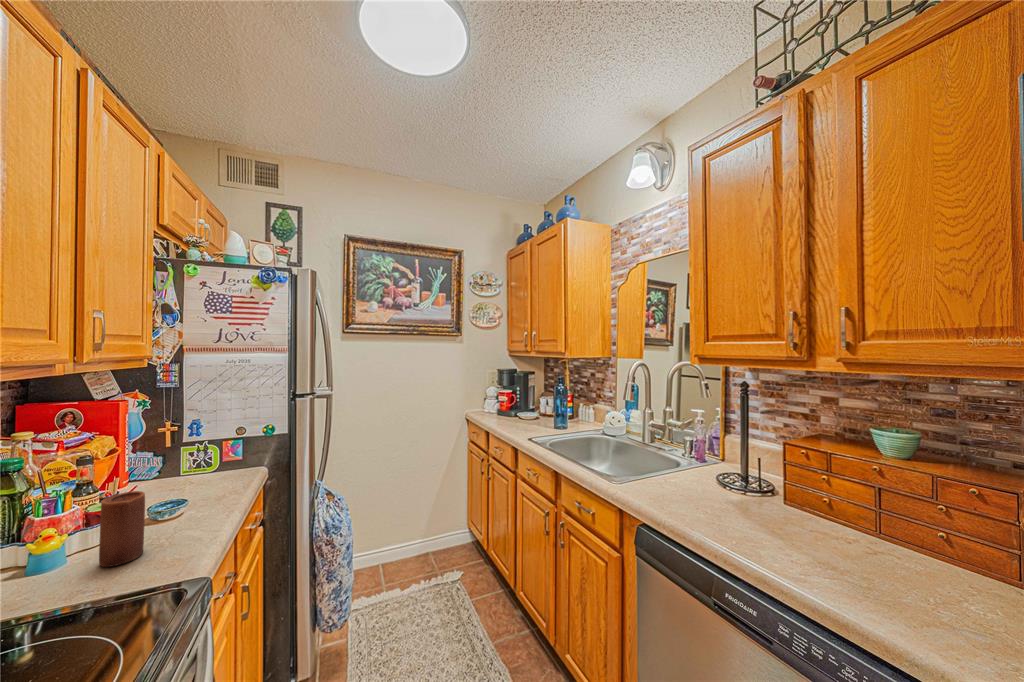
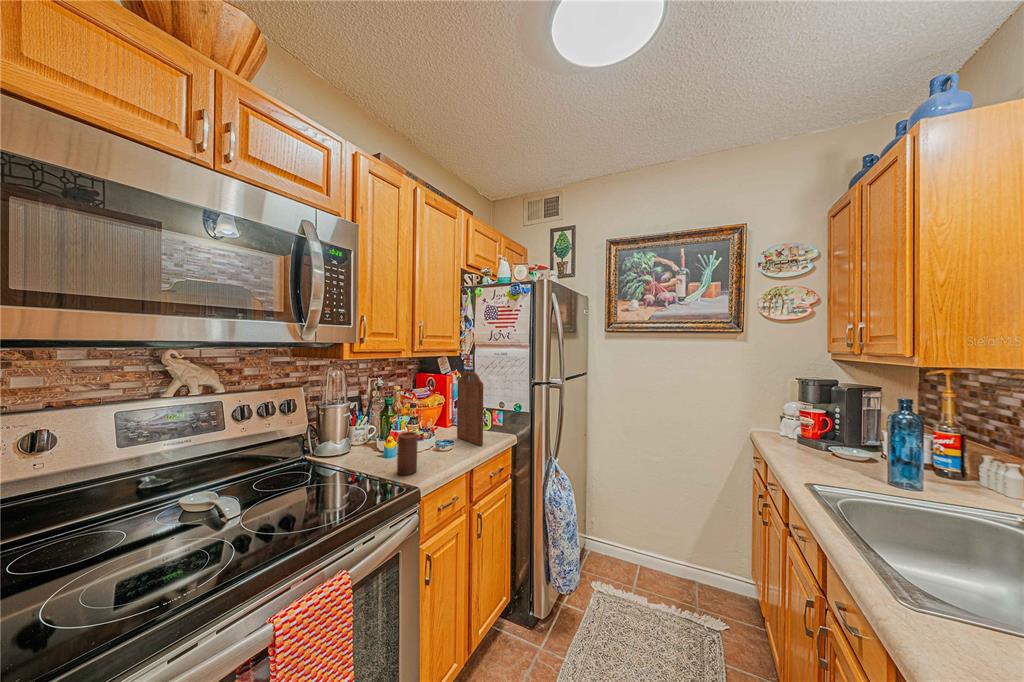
cutting board: none [160,389,225,491] -> present [457,372,483,446]

